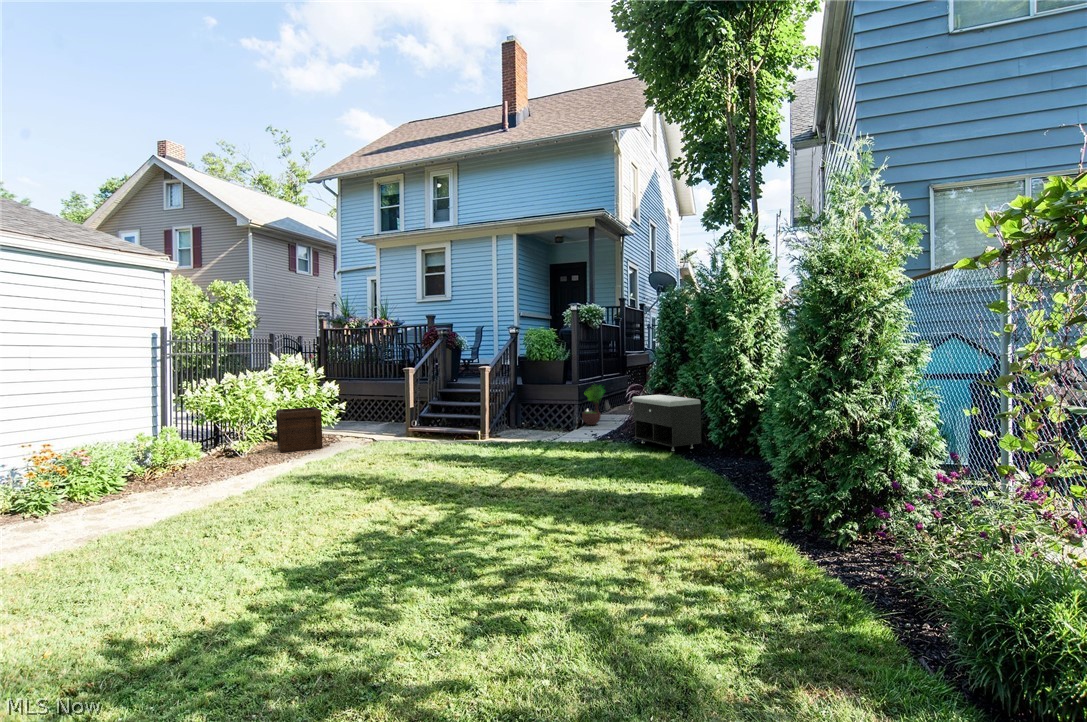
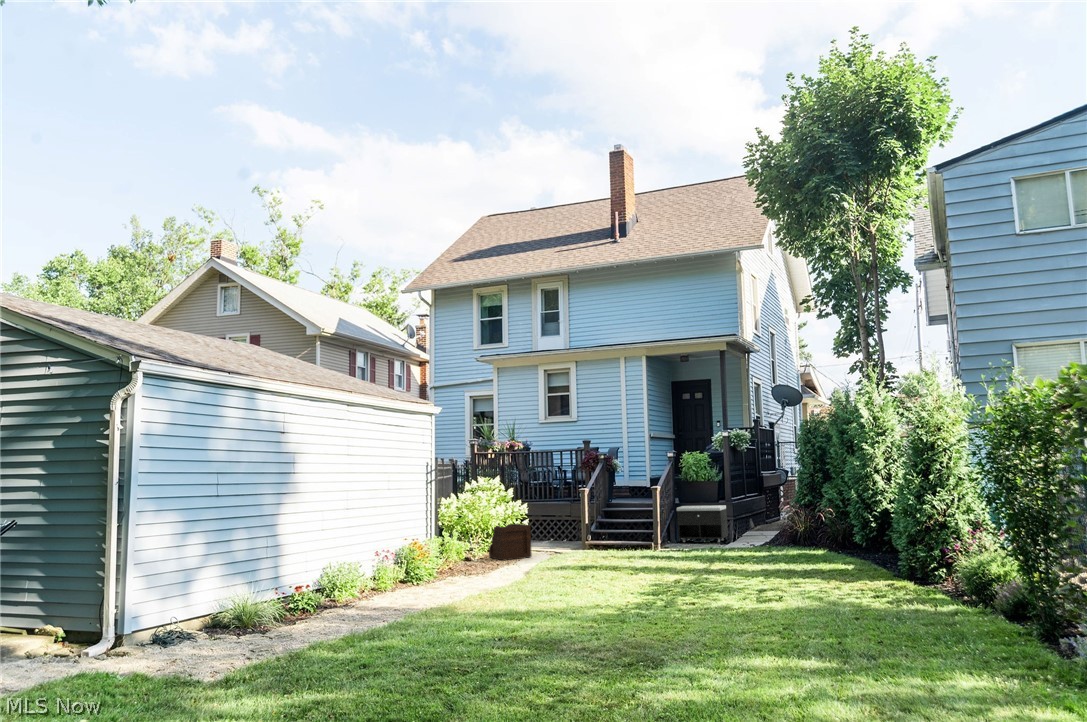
potted tree: present [582,385,603,425] -> none [735,499,756,539]
storage bench: present [632,395,701,451] -> present [677,505,728,542]

